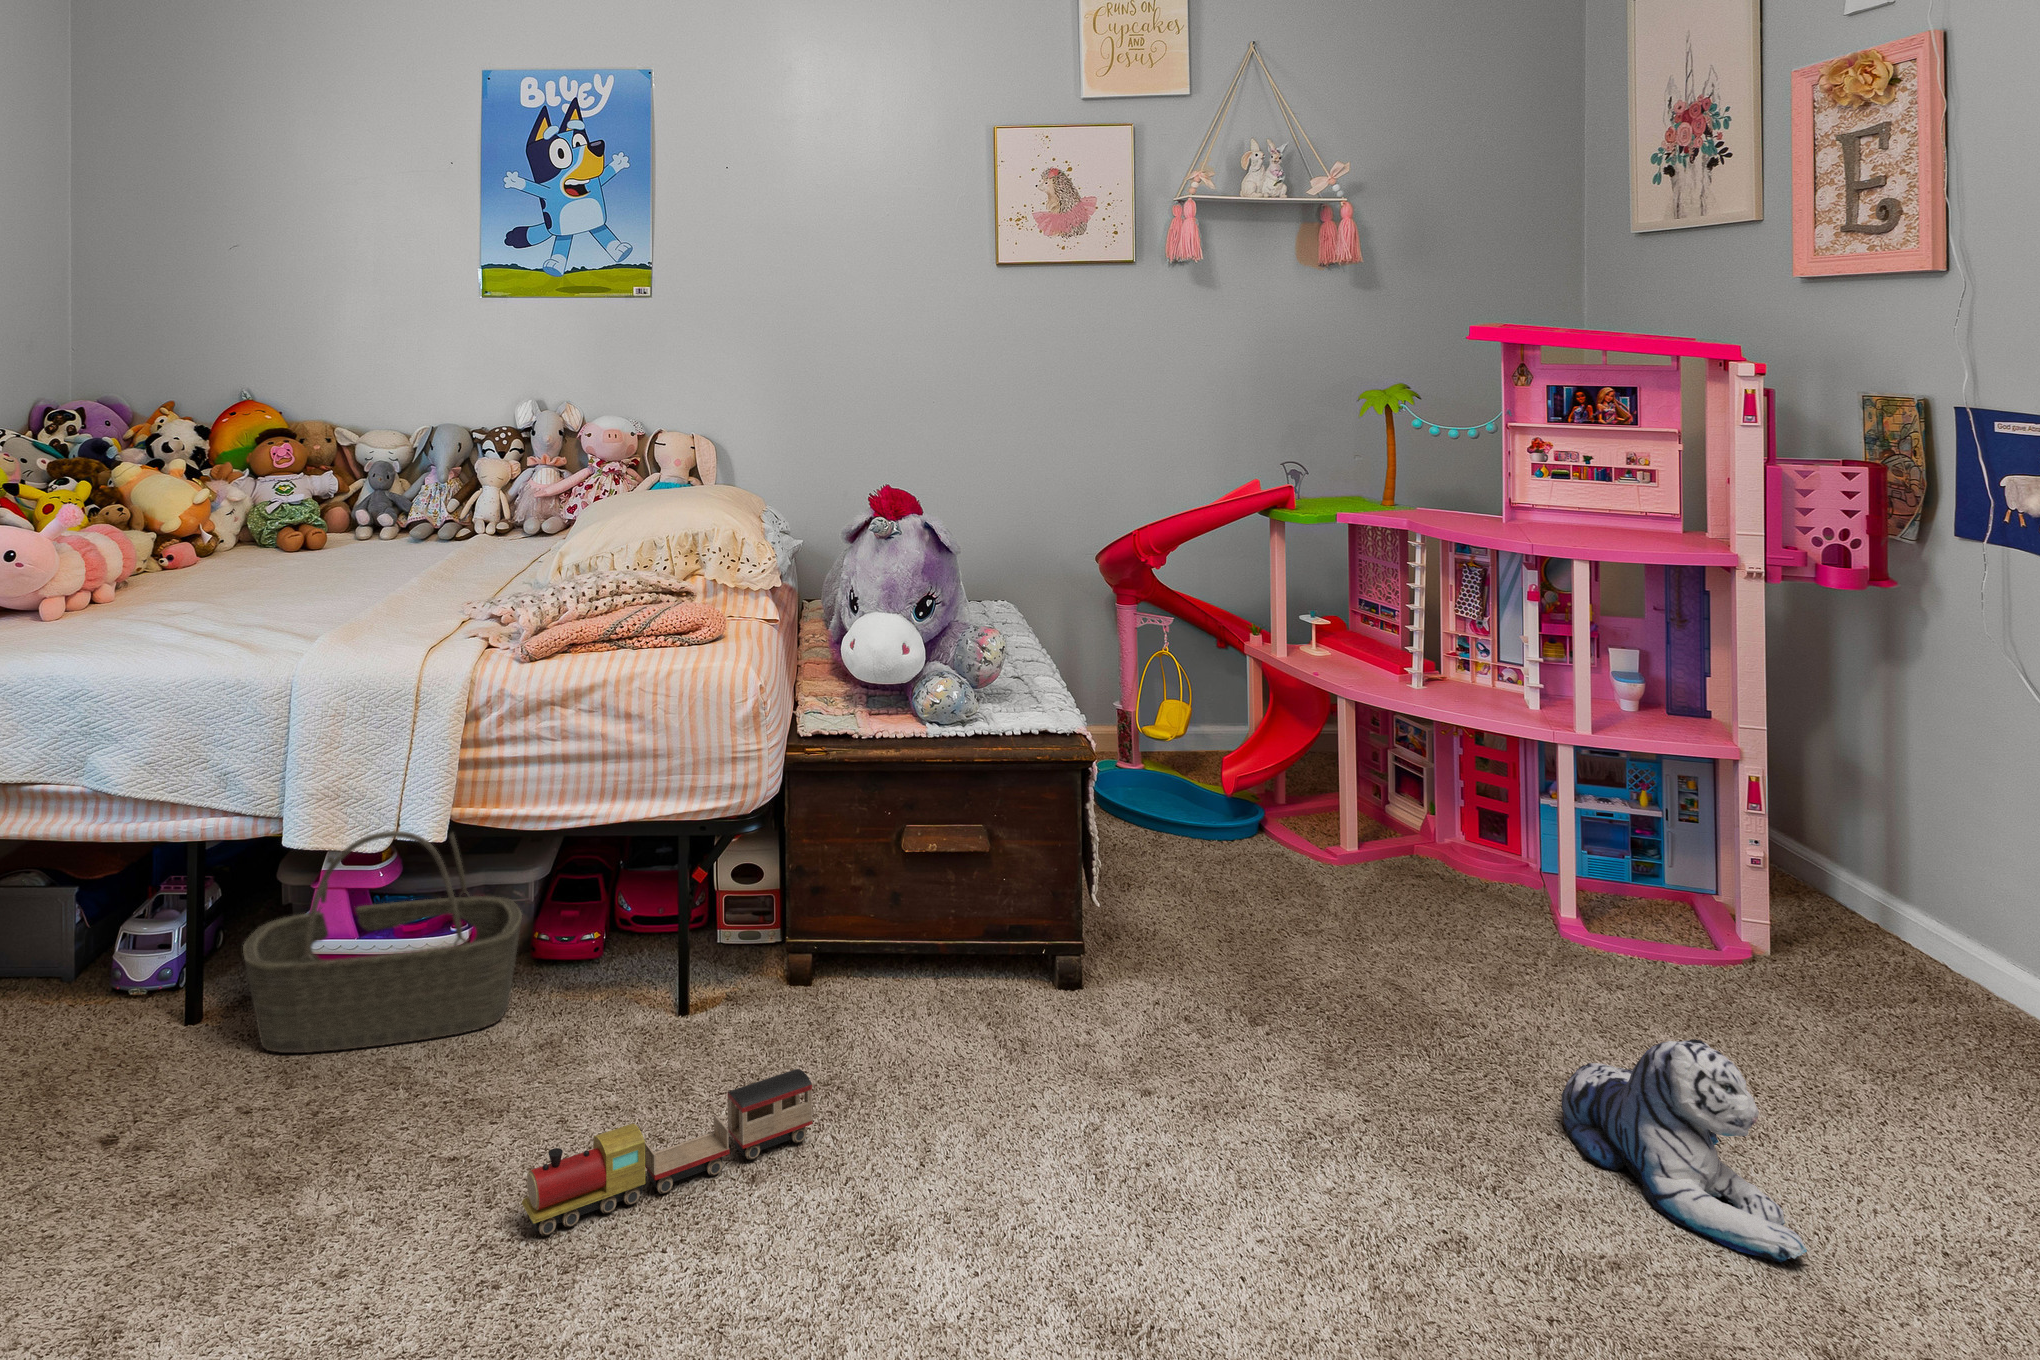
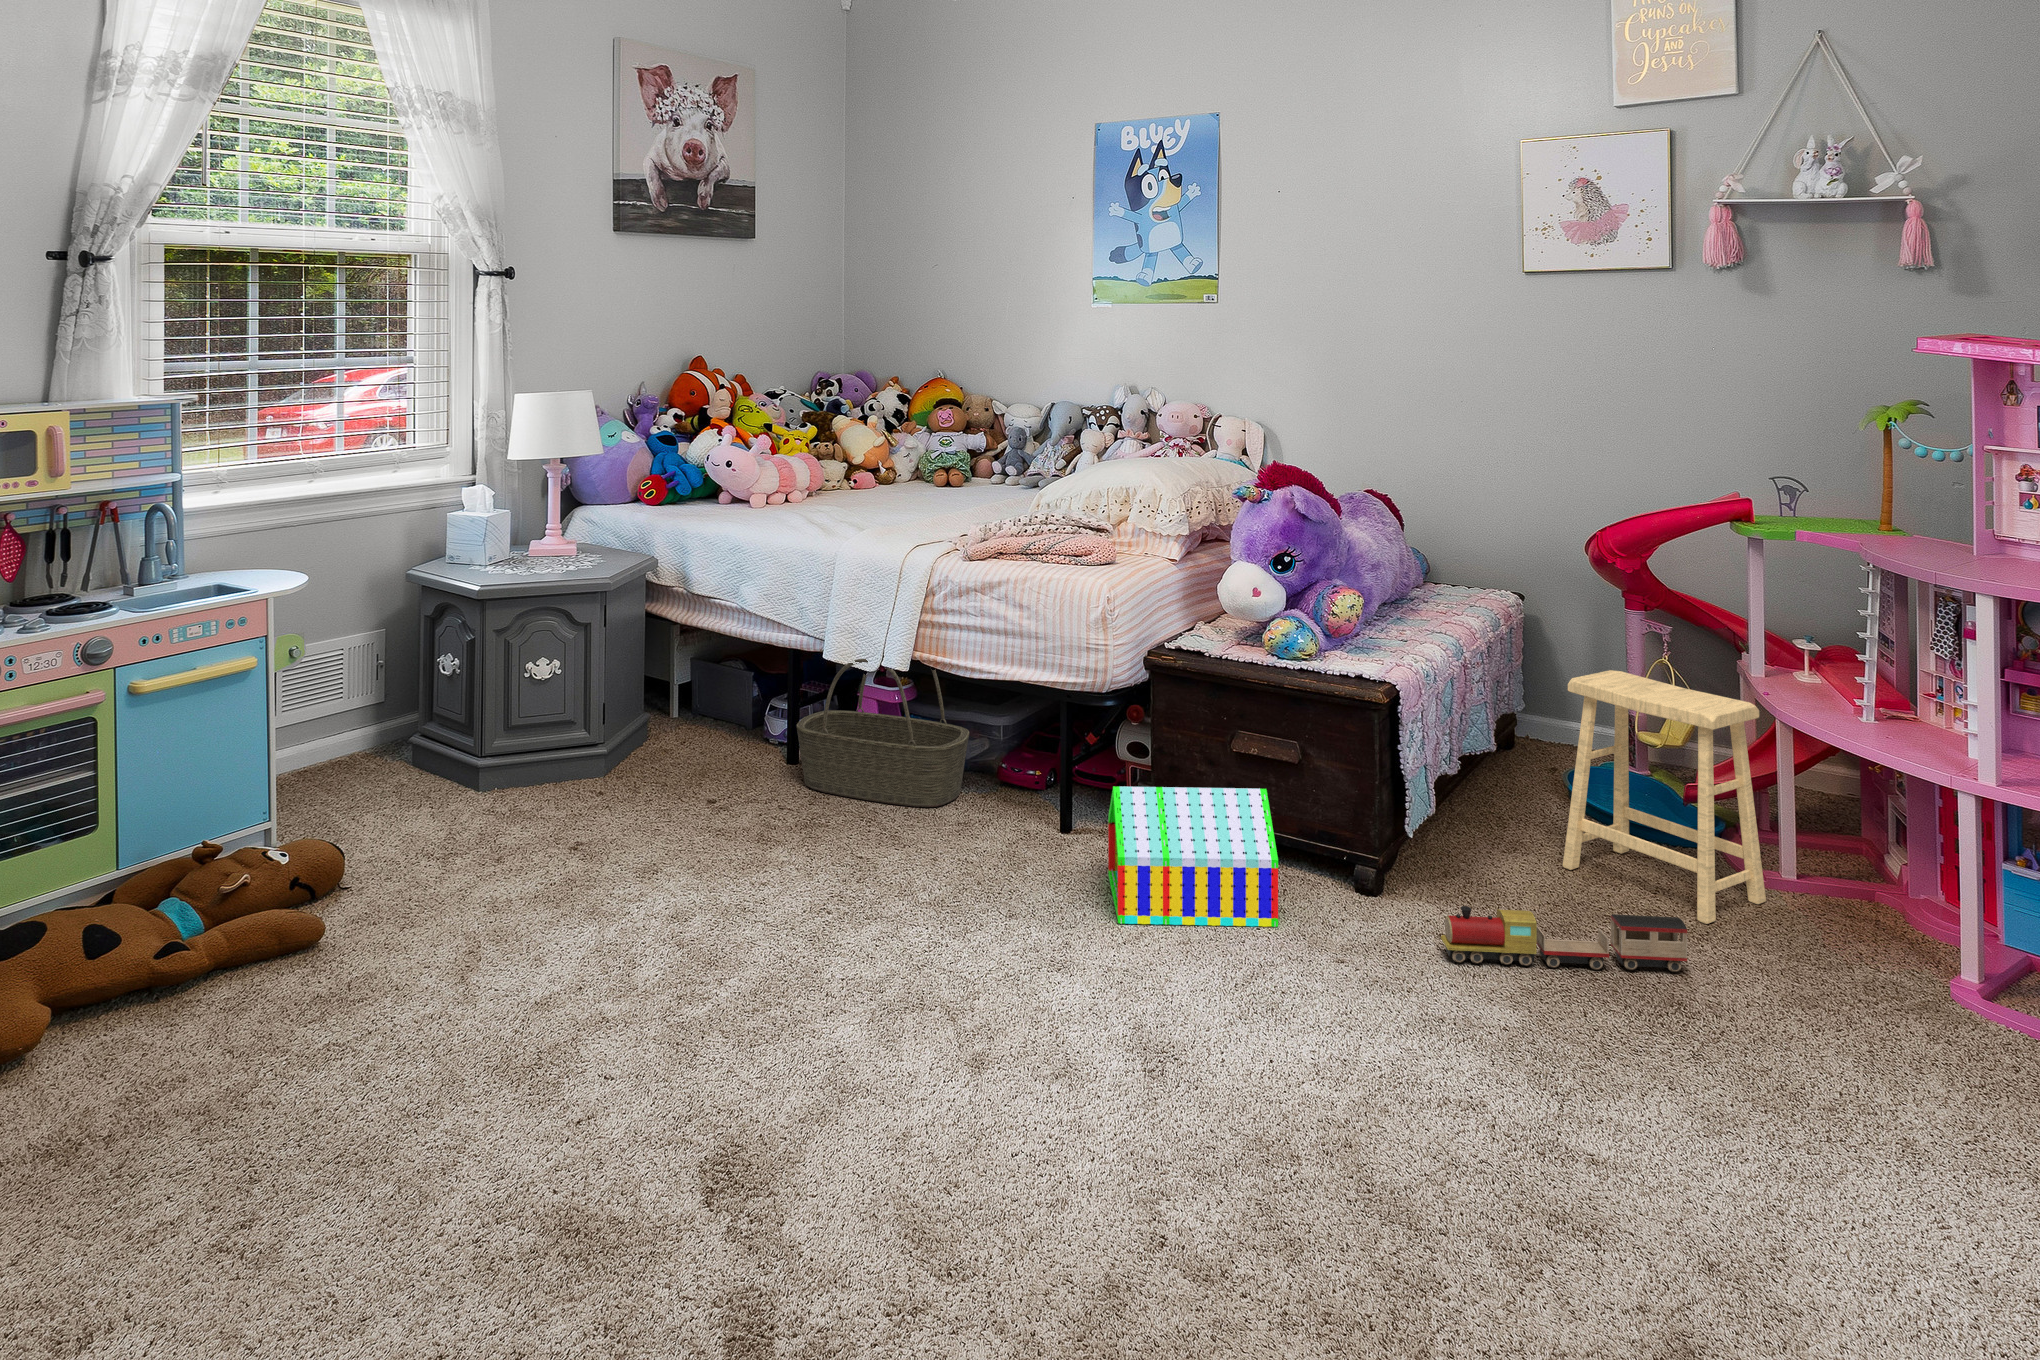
footstool: none [1183,673,1352,913] -> present [1563,670,1766,924]
toy house: none [809,889,1048,1120] -> present [1108,786,1278,927]
plush toy: present [1561,1039,1807,1262] -> none [1662,1032,1828,1246]
toy train: present [522,1069,812,1236] -> present [1441,906,1687,972]

